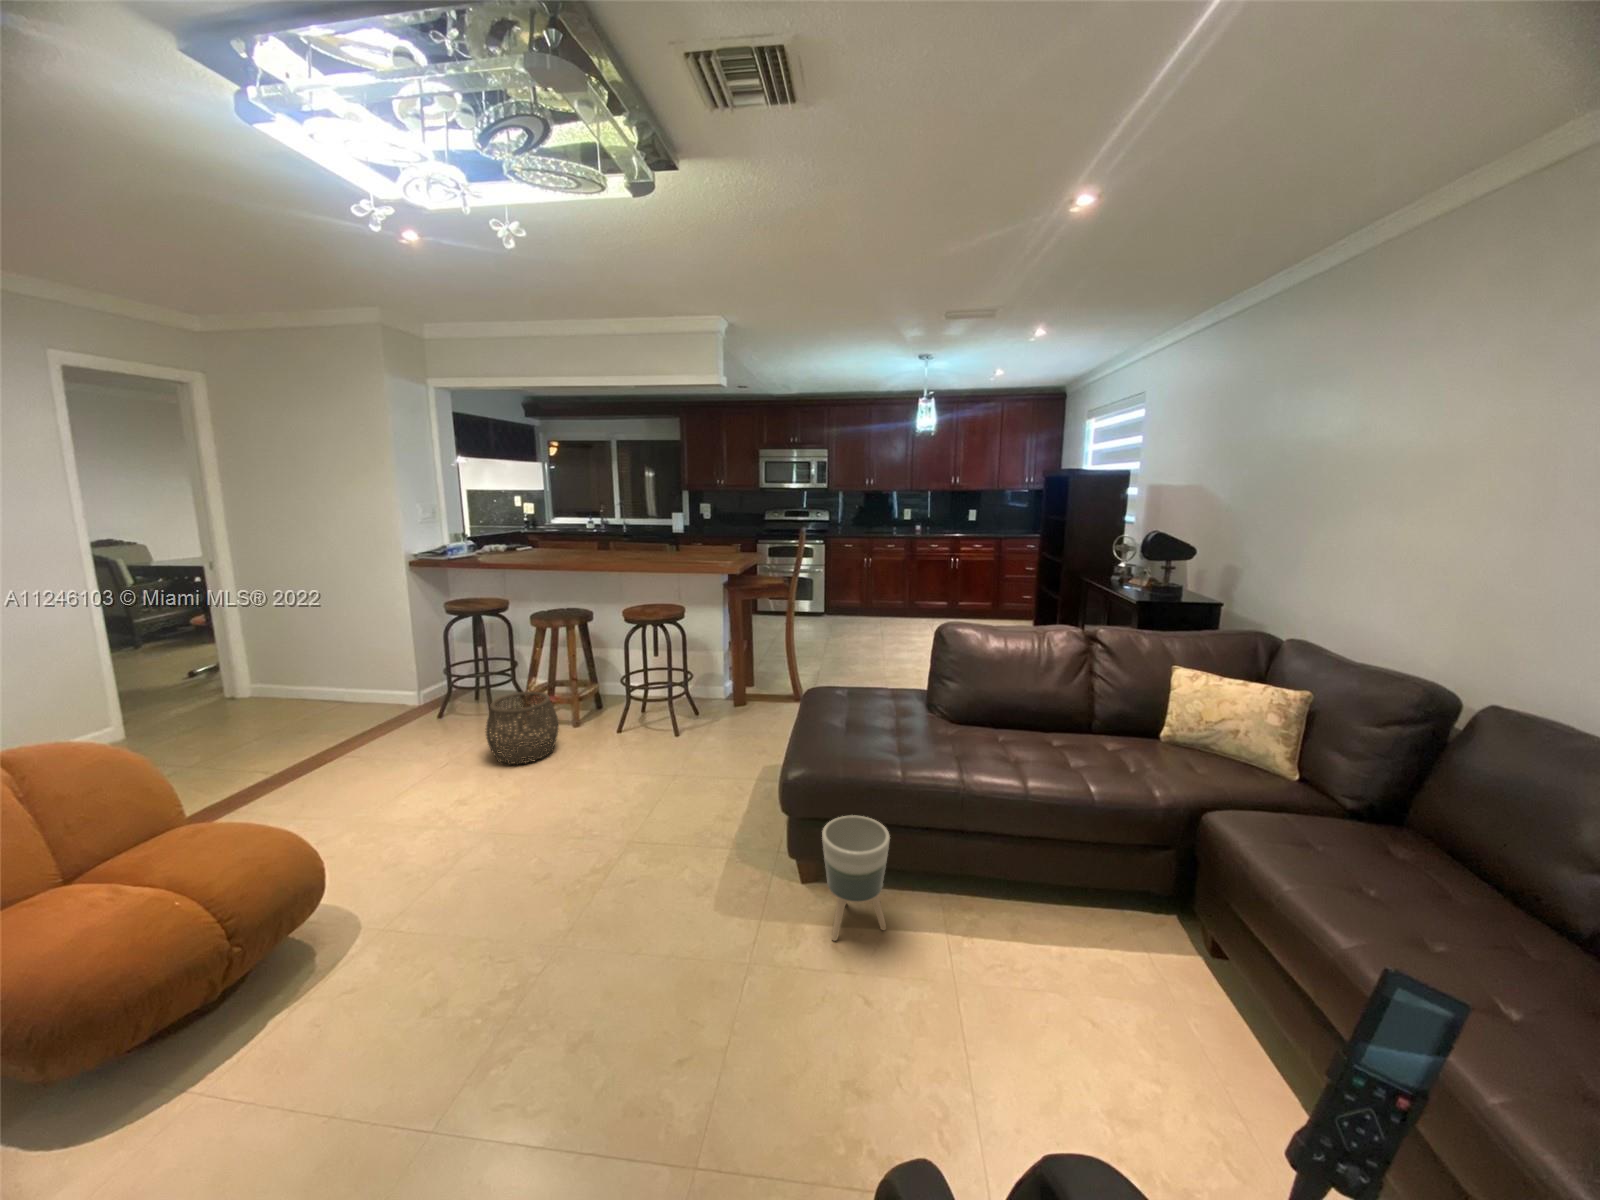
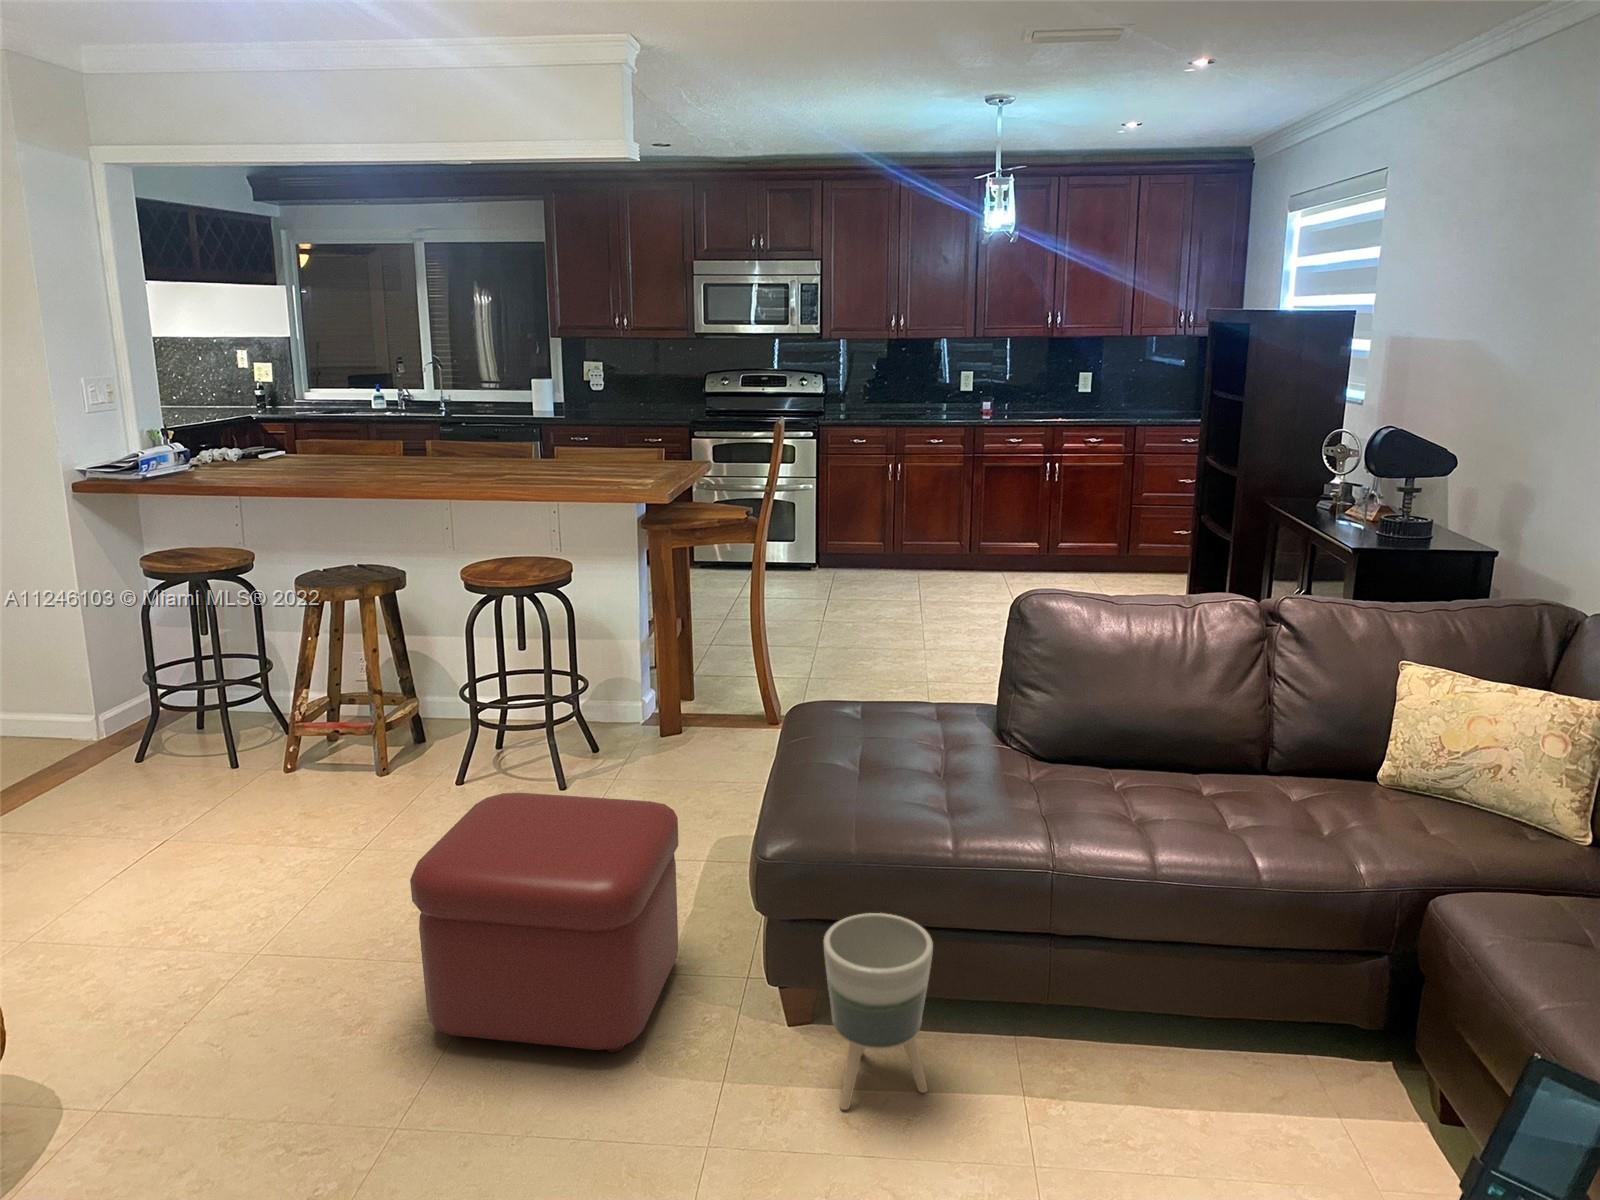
woven basket: present [486,692,559,764] -> none [231,715,359,841]
ottoman: none [574,738,737,899] -> present [410,793,678,1052]

